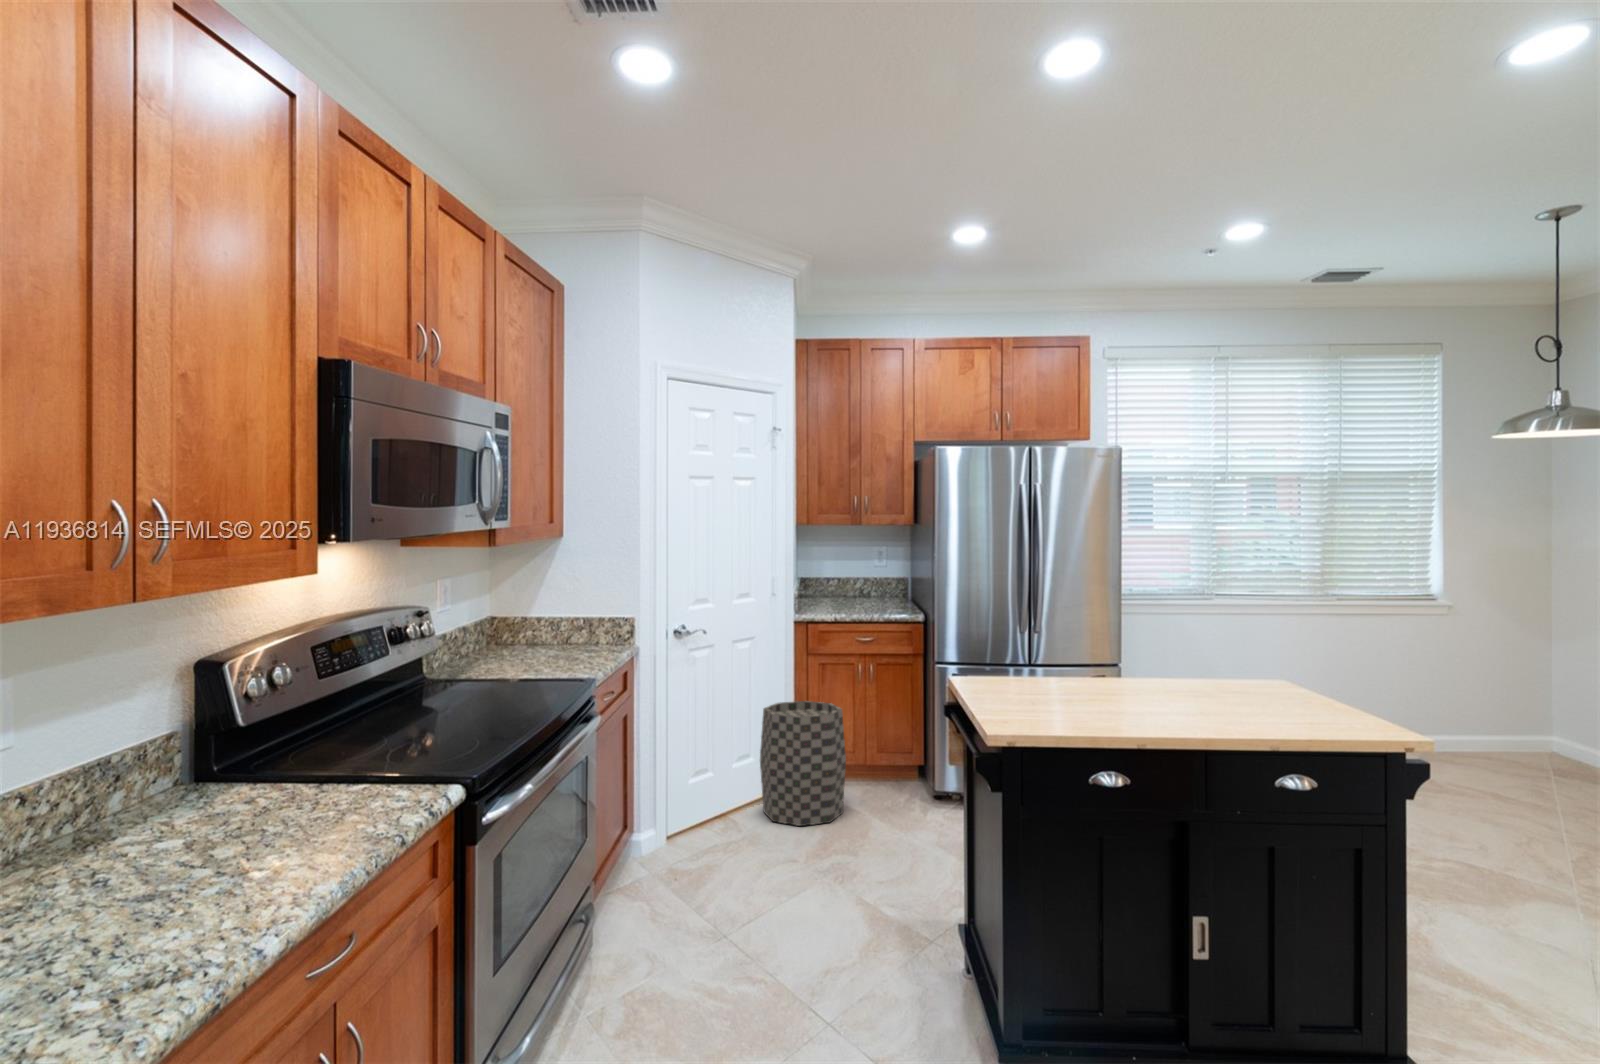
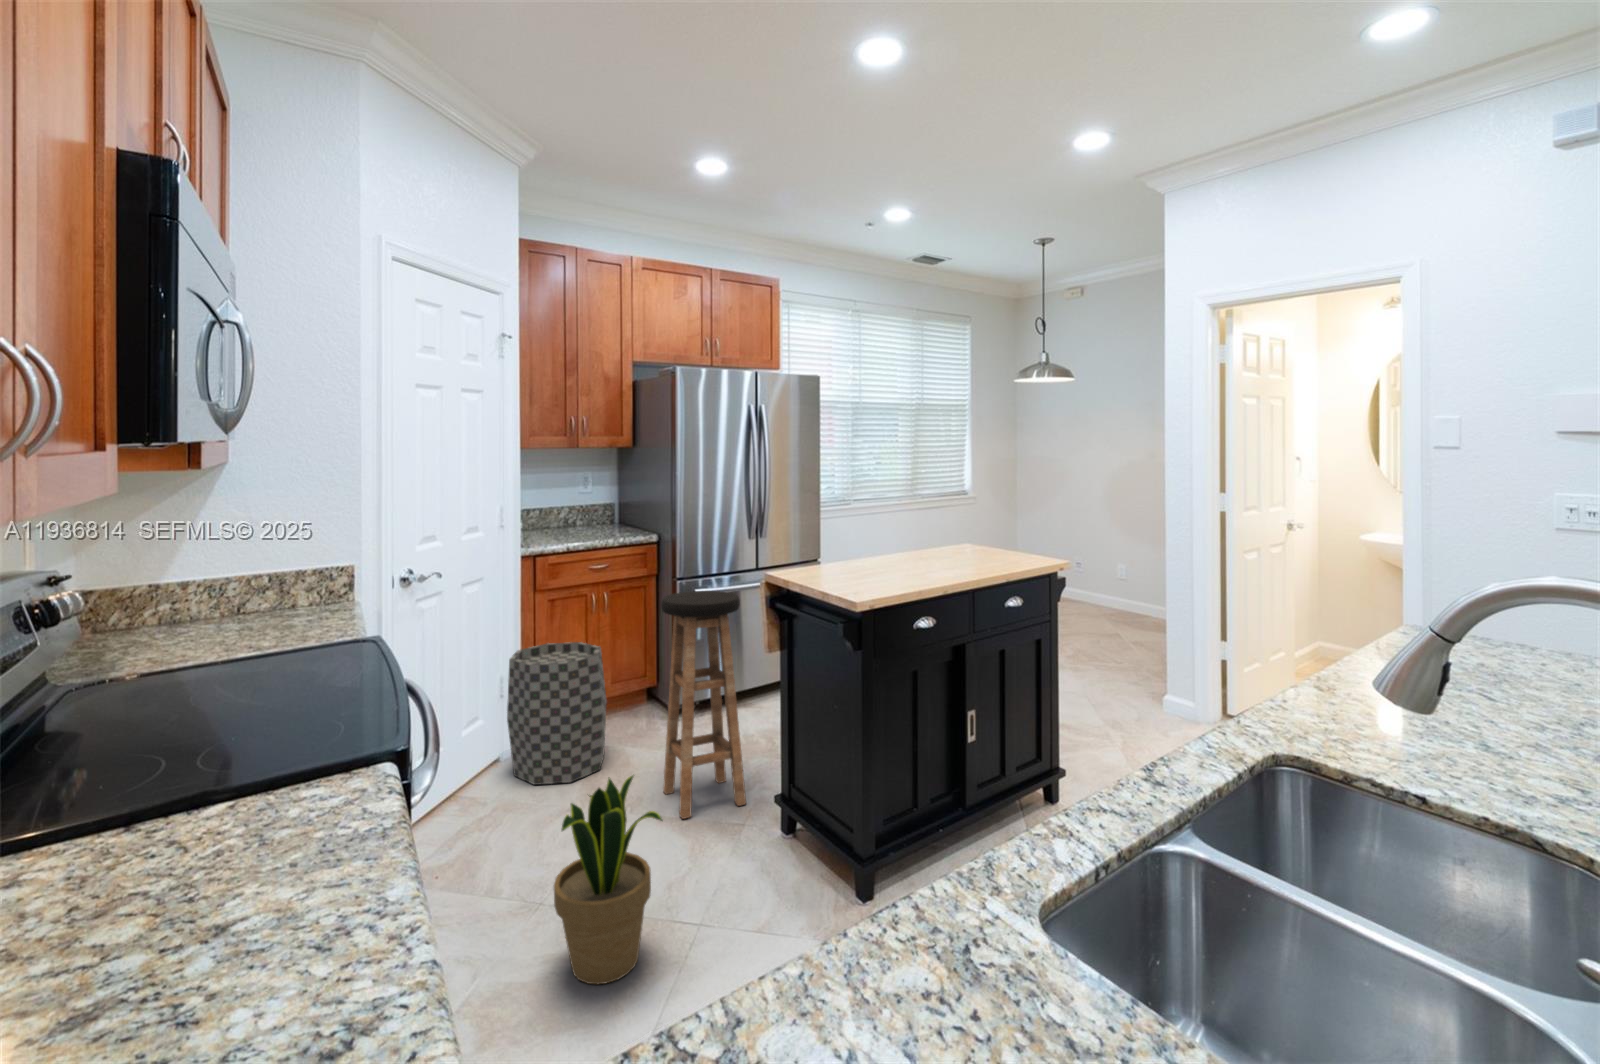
bar stool: none [859,663,932,877] -> present [661,591,746,819]
potted plant: none [684,797,767,959] -> present [554,775,662,984]

